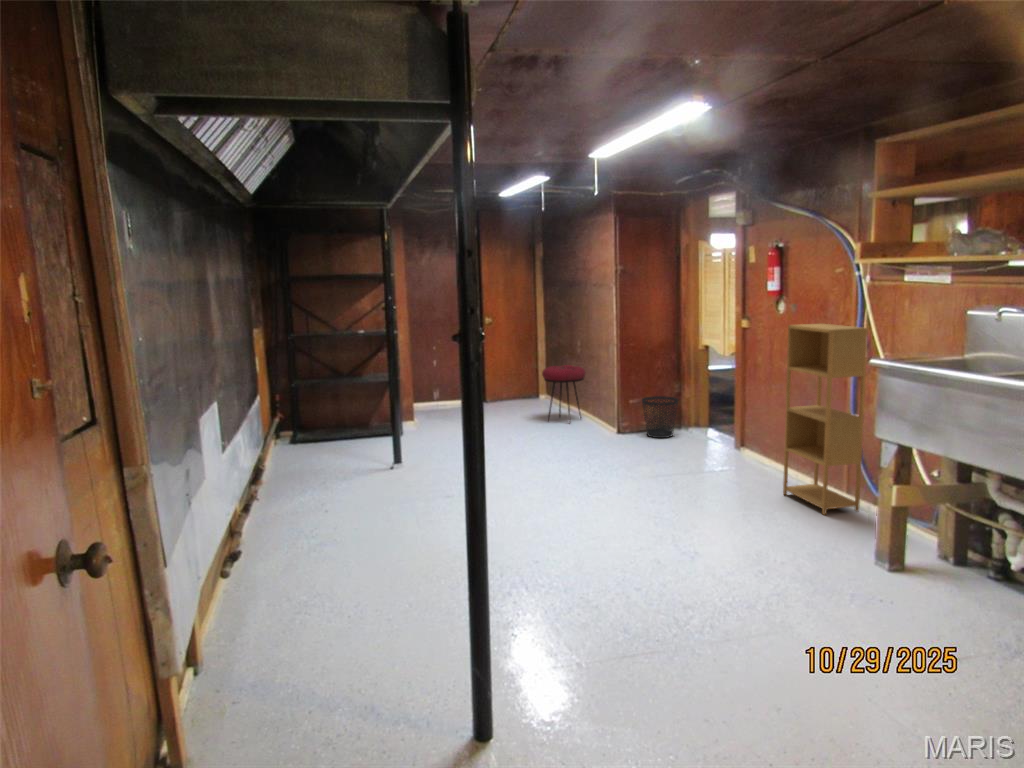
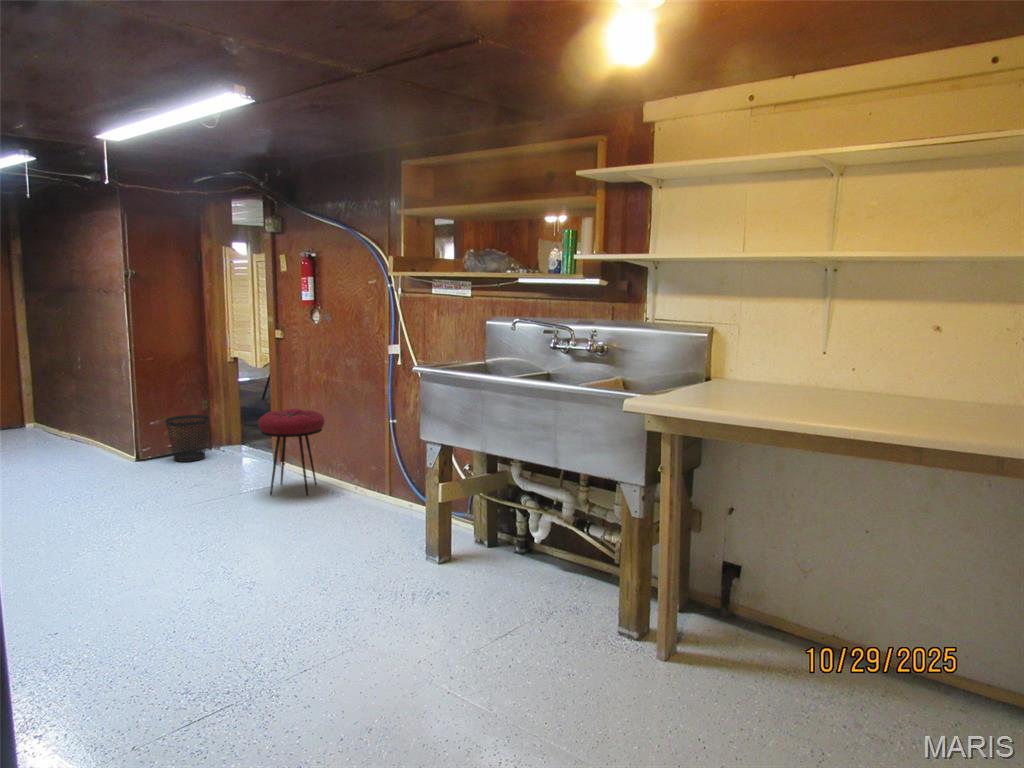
shelving unit: present [783,324,868,515] -> none [327,333,403,520]
stool: present [542,365,586,421] -> present [258,409,324,495]

